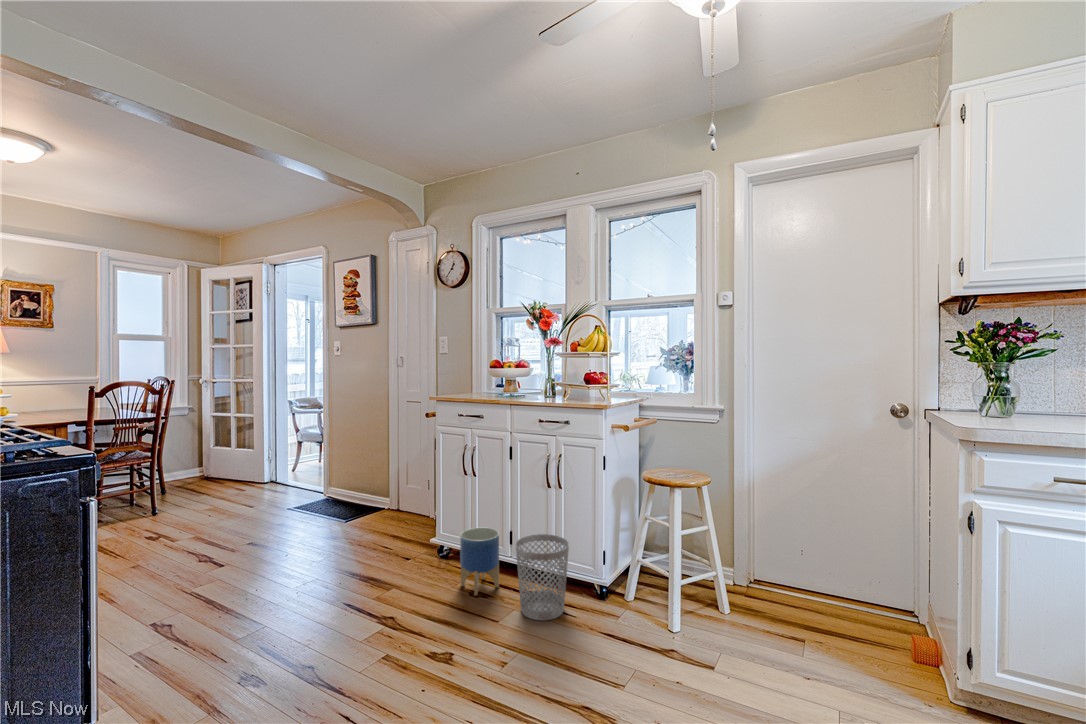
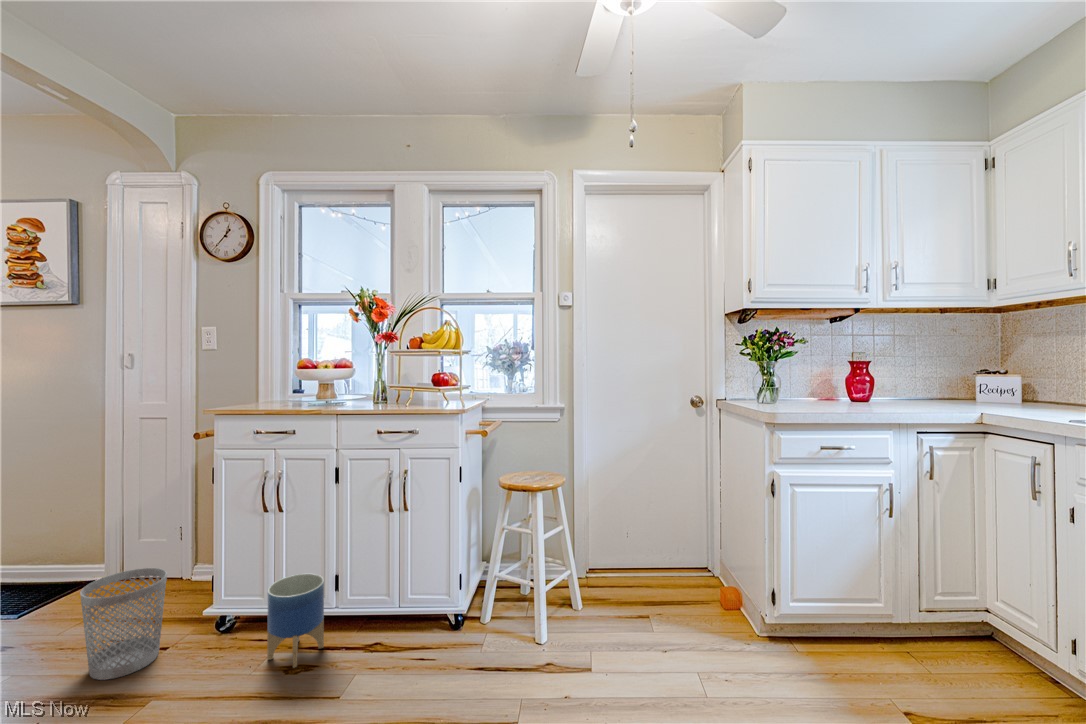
wastebasket: present [516,534,569,620] -> present [80,568,167,680]

